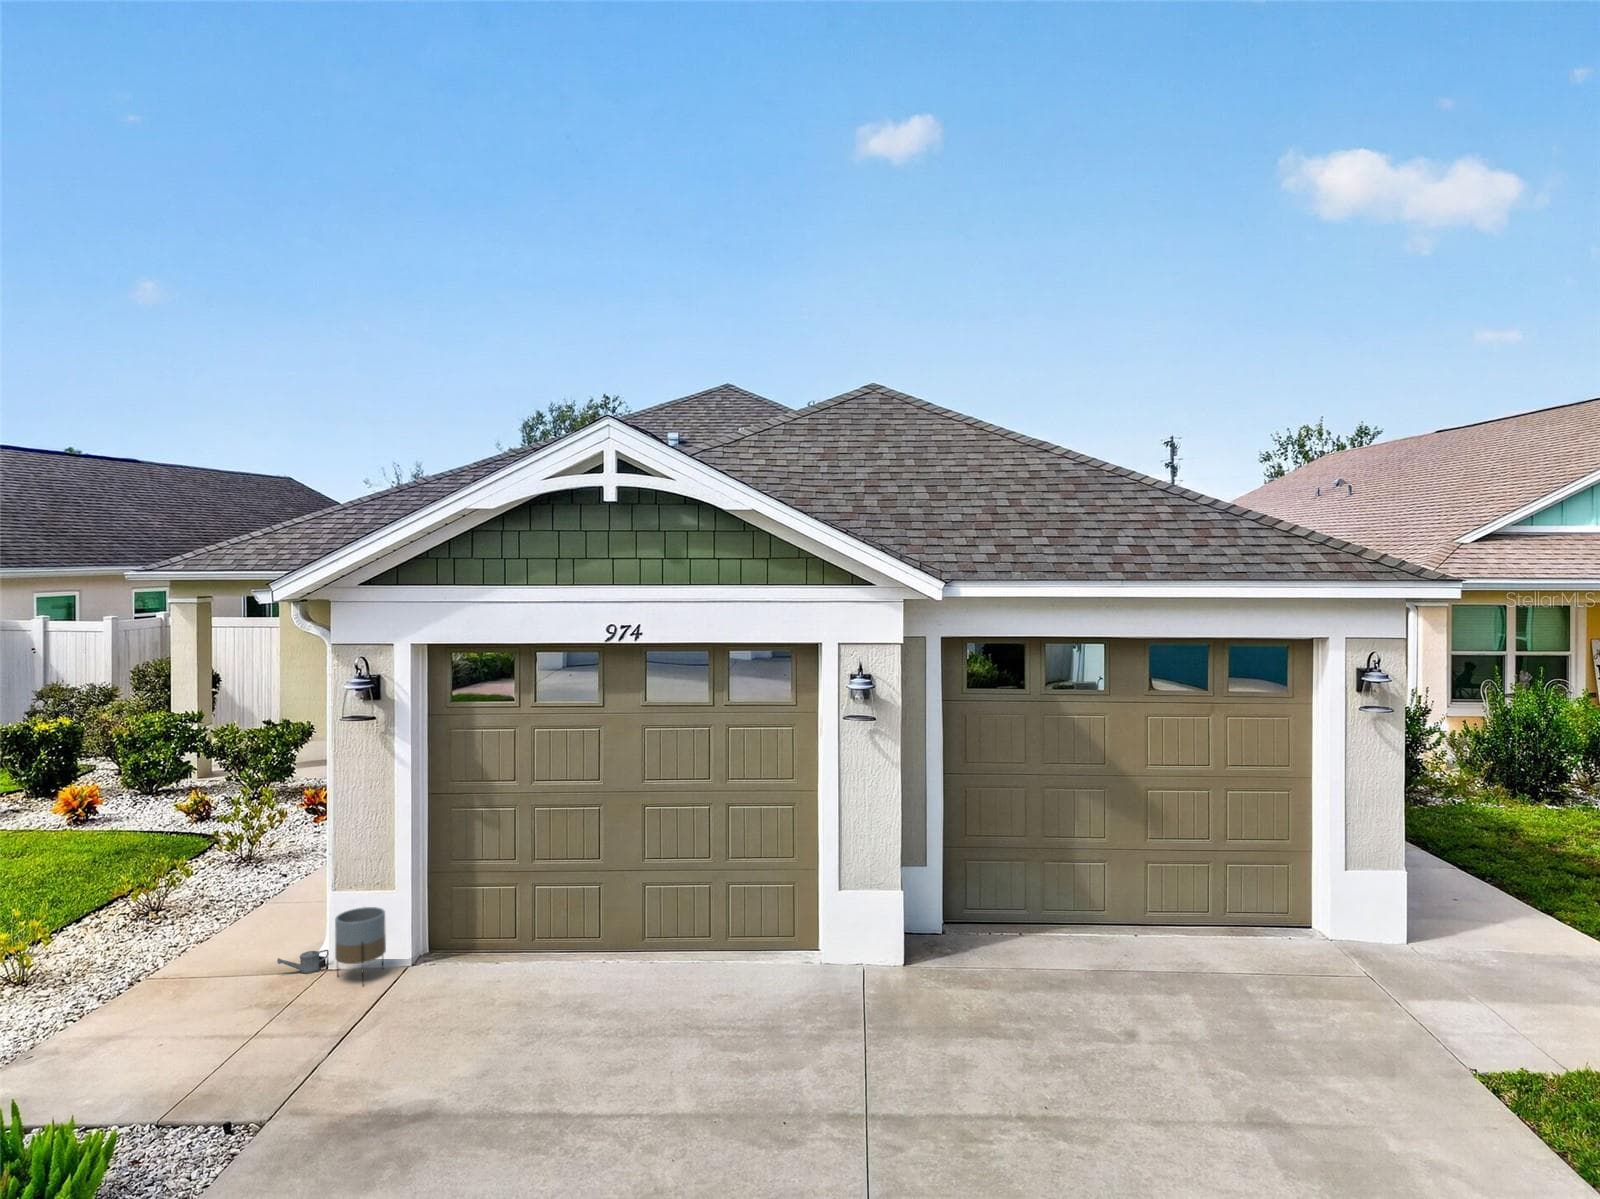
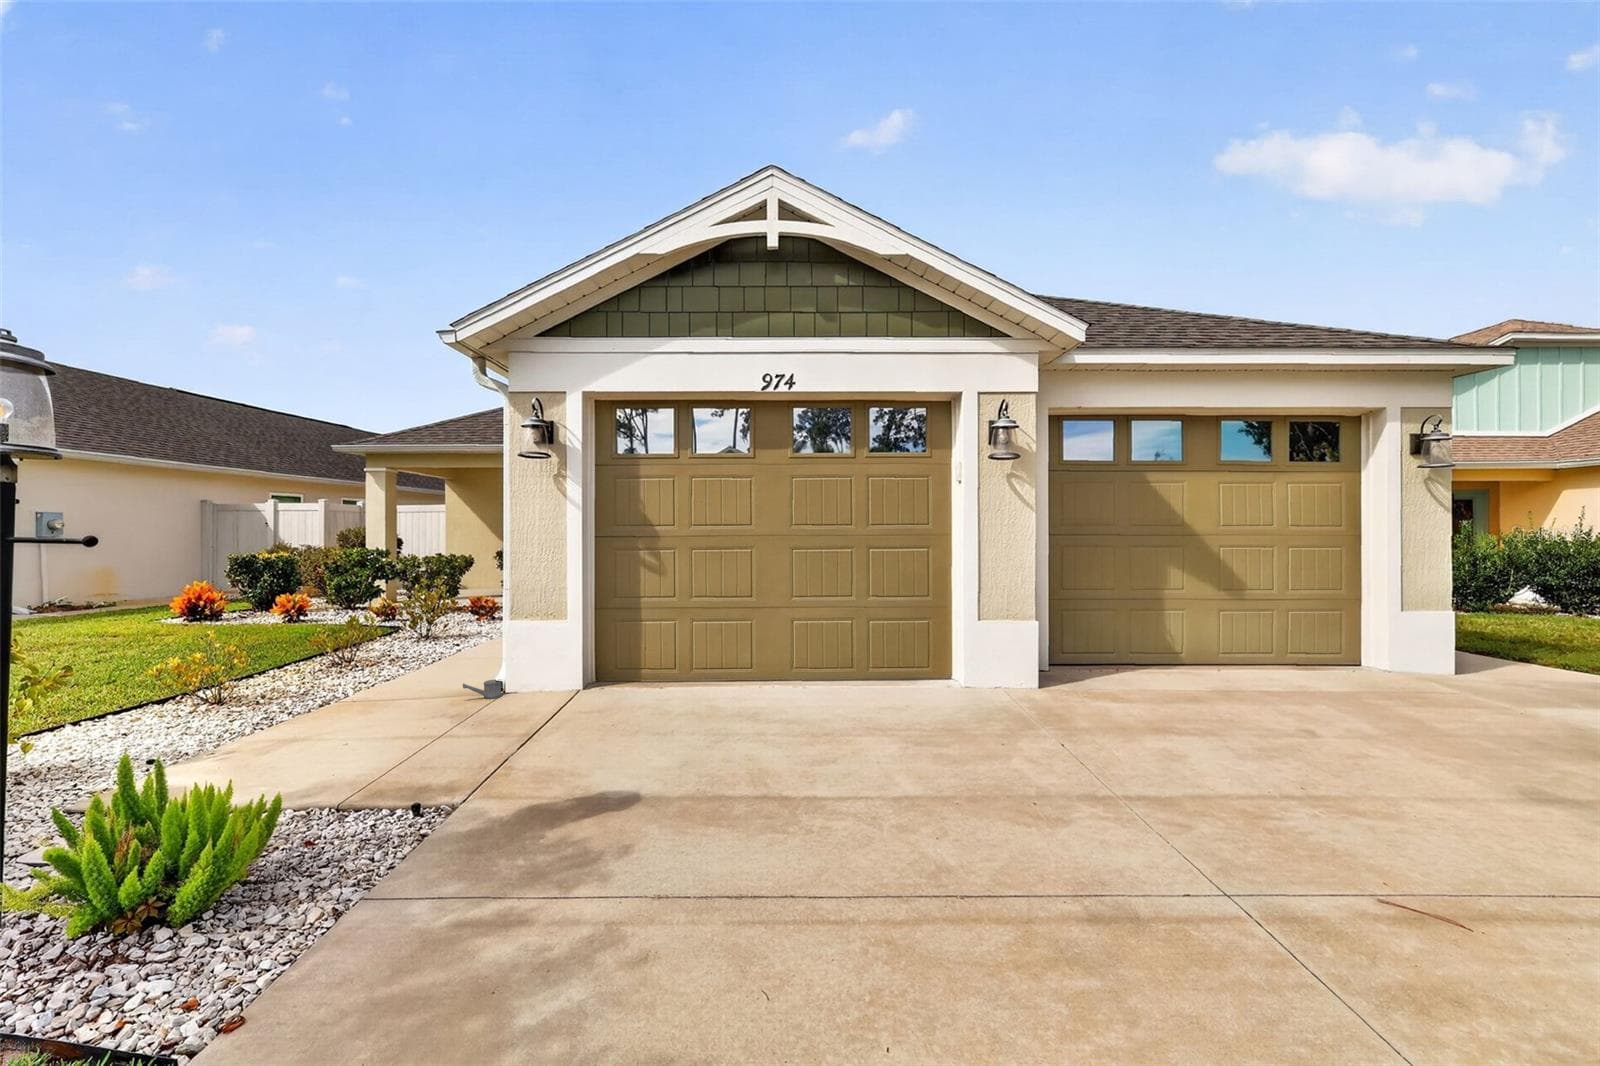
planter: present [335,907,386,968] -> none [518,637,565,705]

